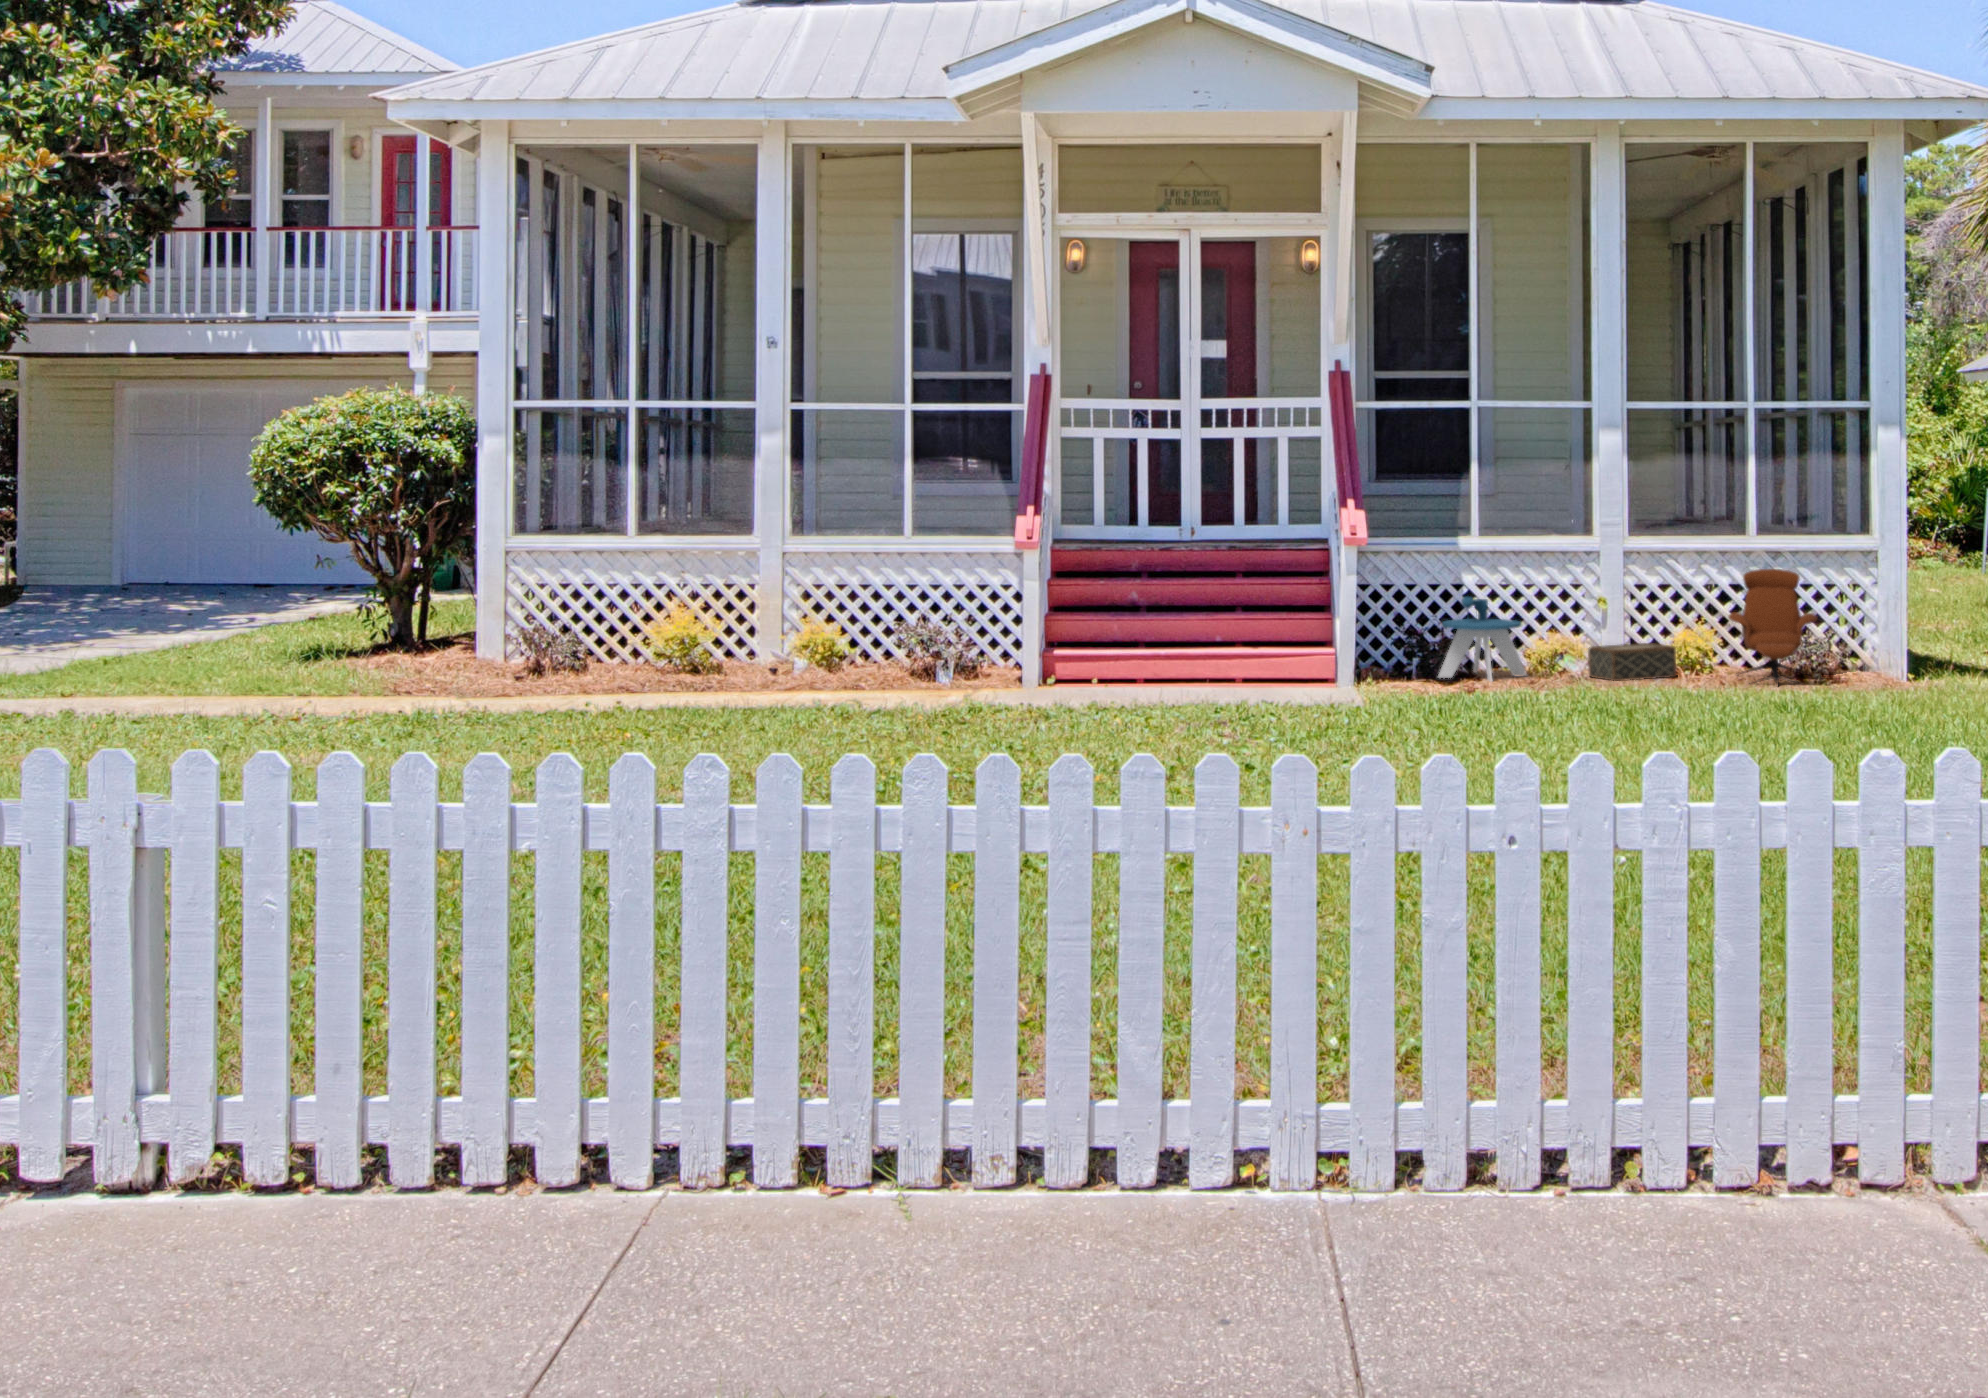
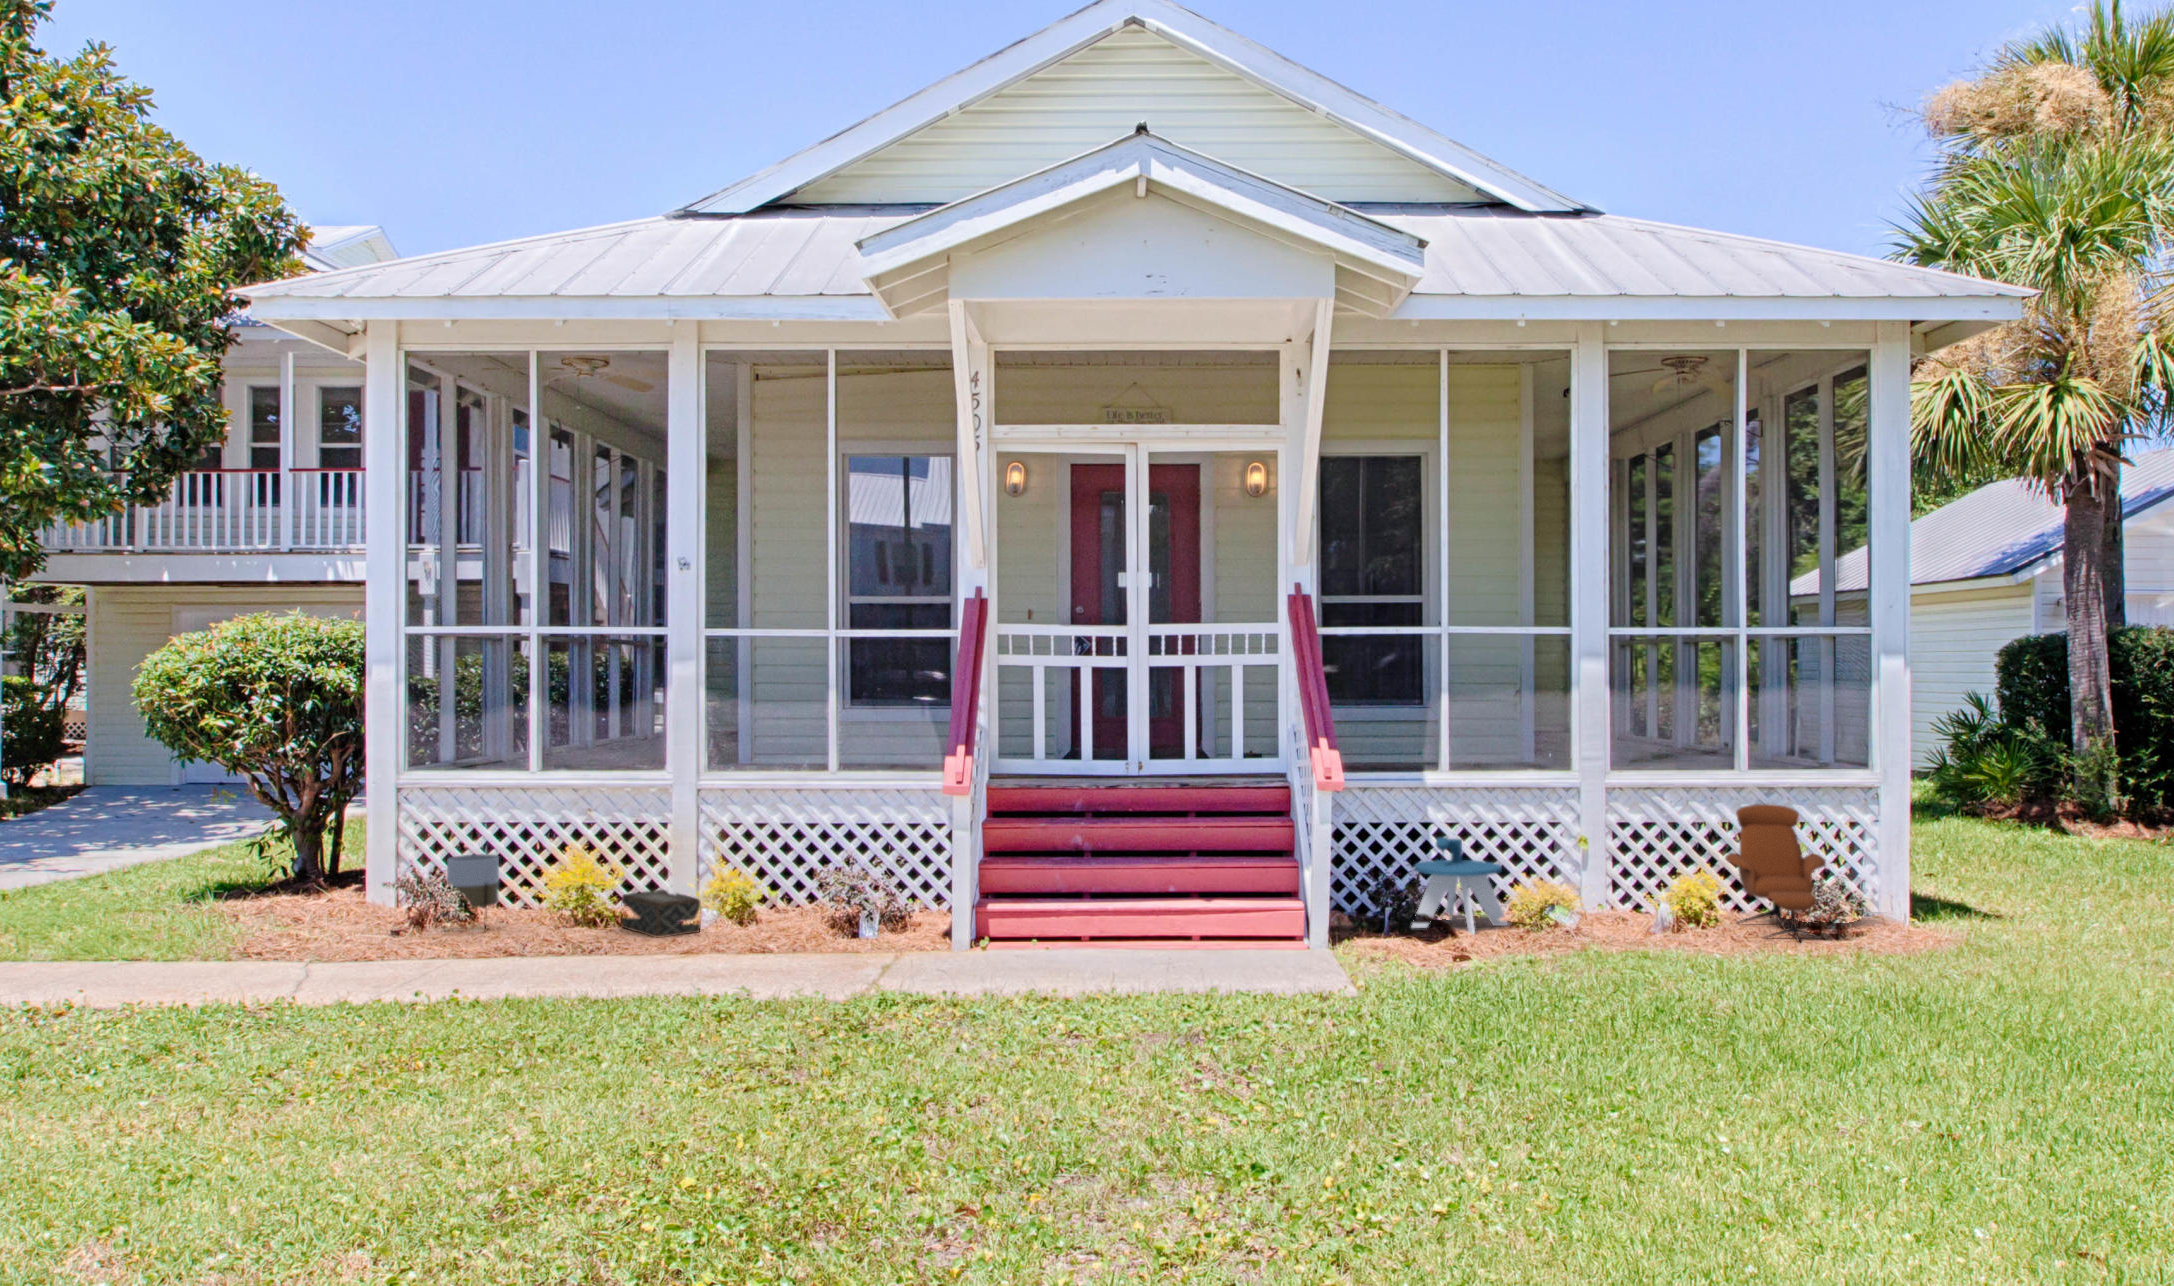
planter: none [557,611,605,679] -> present [447,854,499,928]
woven basket: present [1588,643,1676,681] -> present [621,890,700,938]

